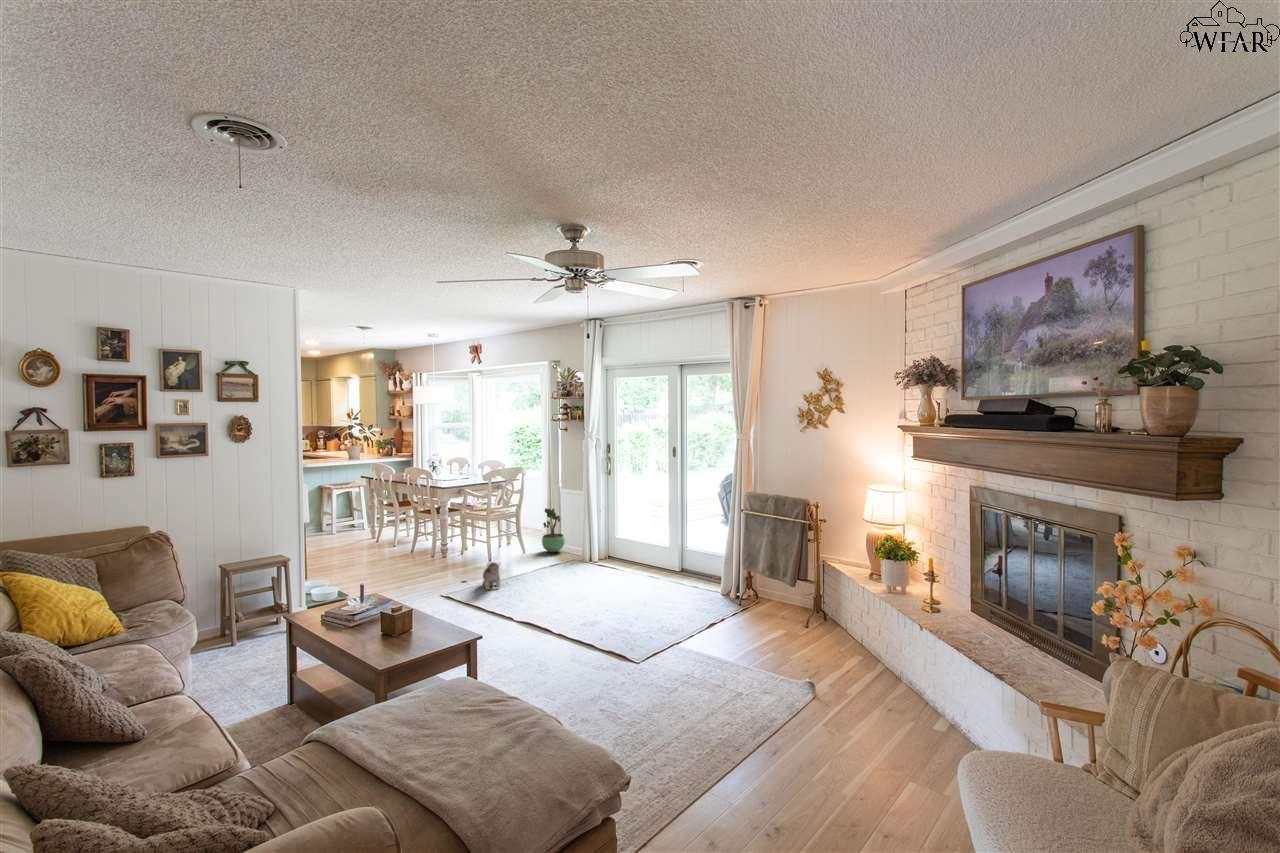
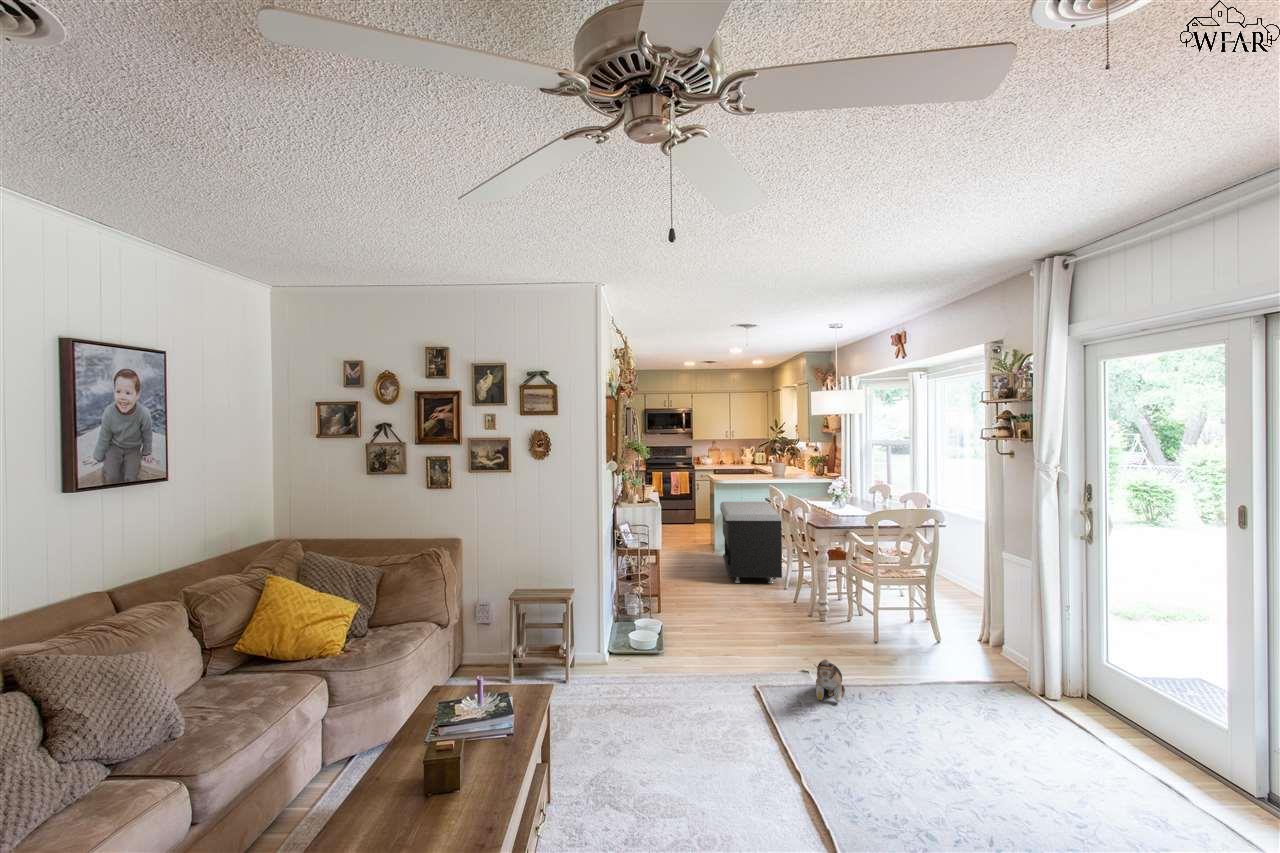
storage bench: none [325,481,400,551] -> present [720,502,782,583]
potted plant: present [542,508,565,552] -> none [959,577,1002,653]

